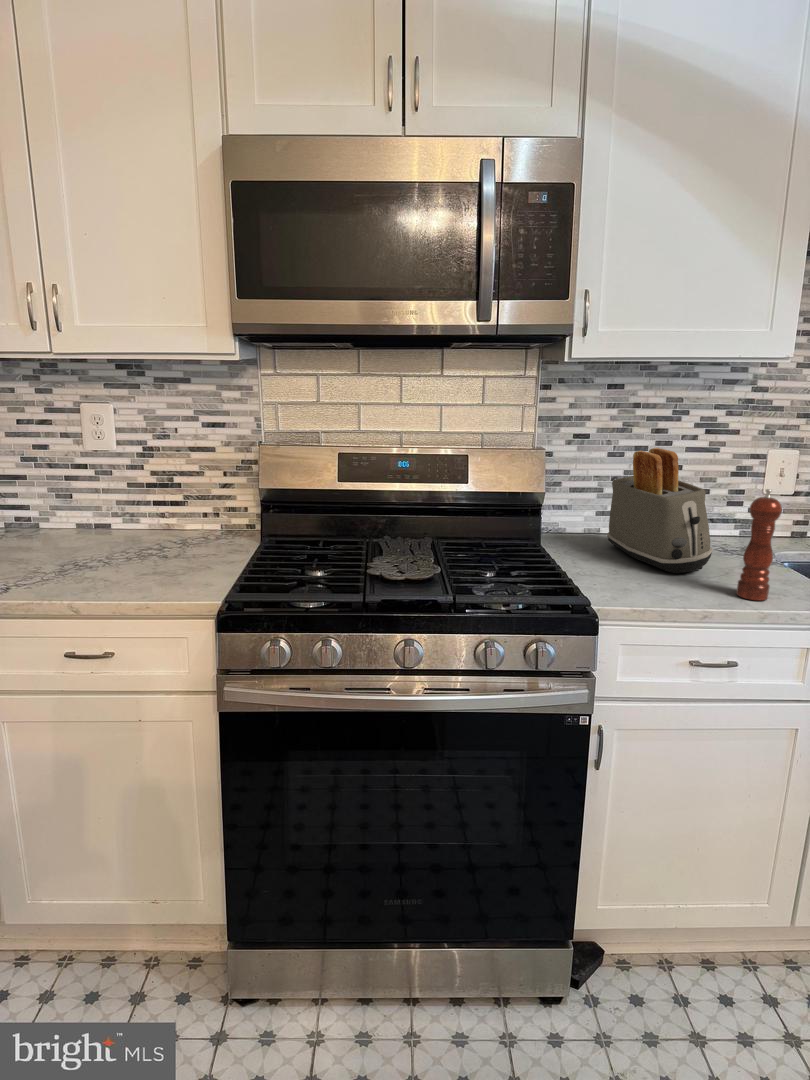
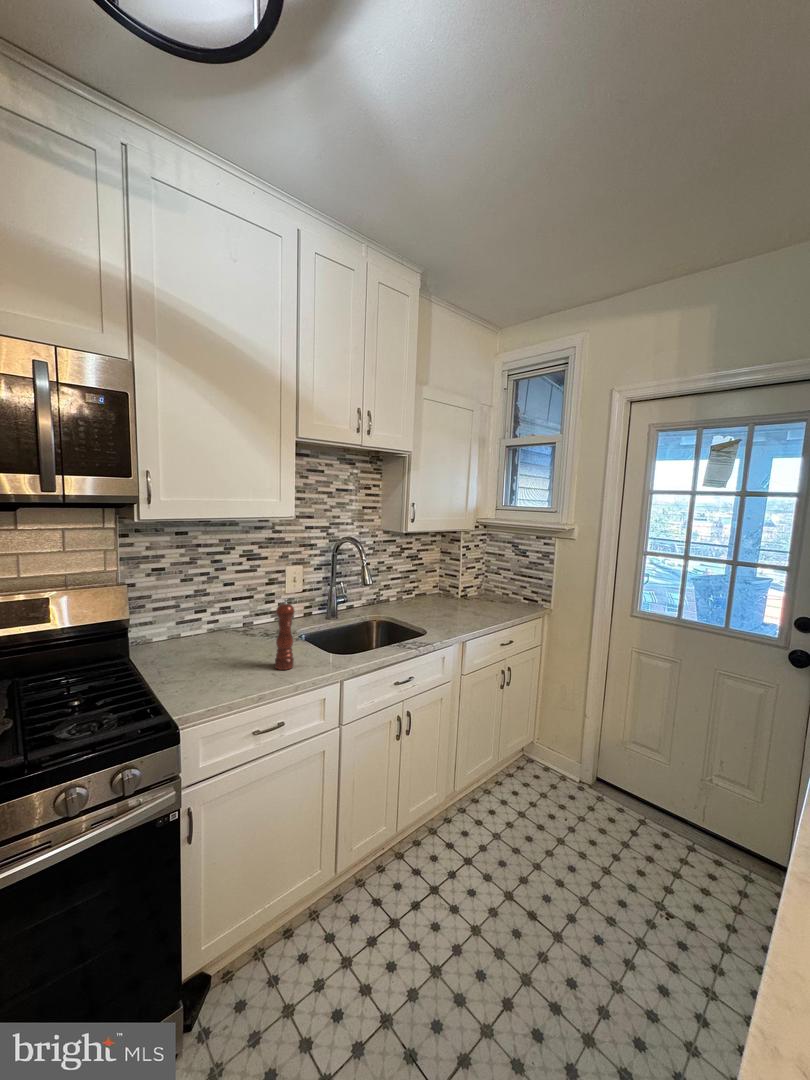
toaster: present [607,448,713,573] -> none [184,575,258,661]

